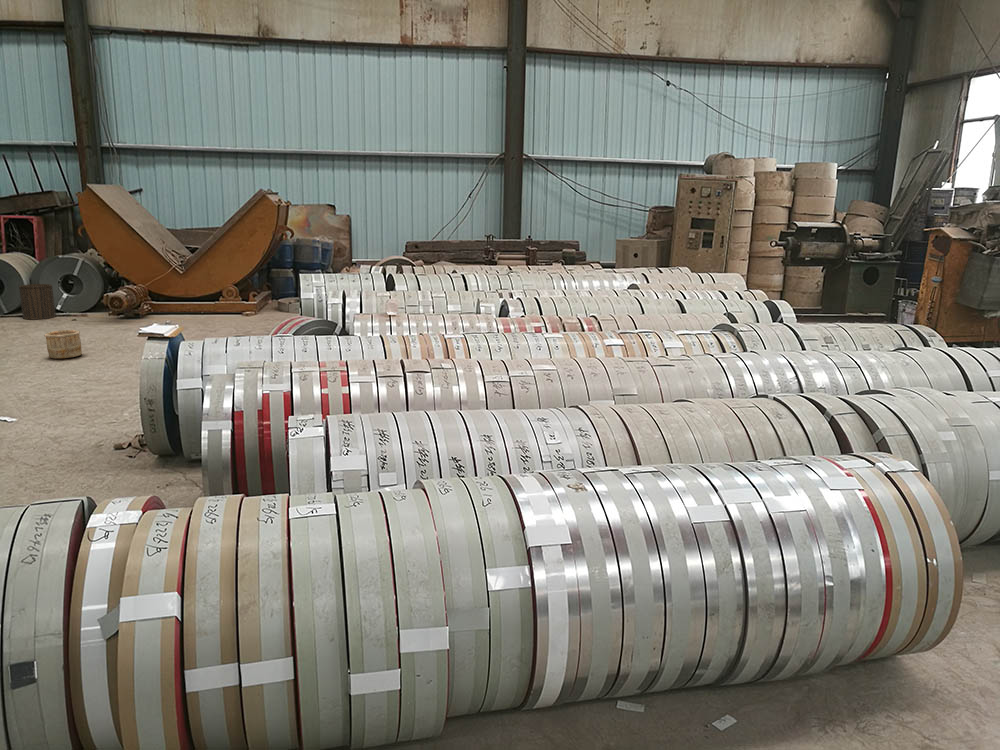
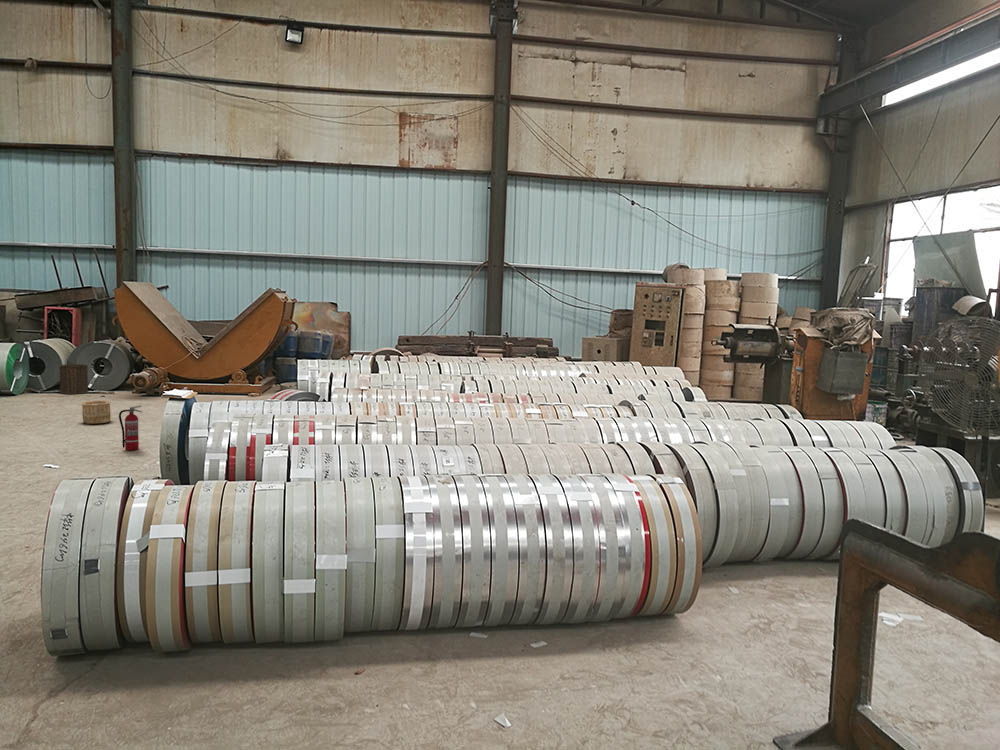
fire extinguisher: none [88,339,118,394] -> present [119,405,142,450]

